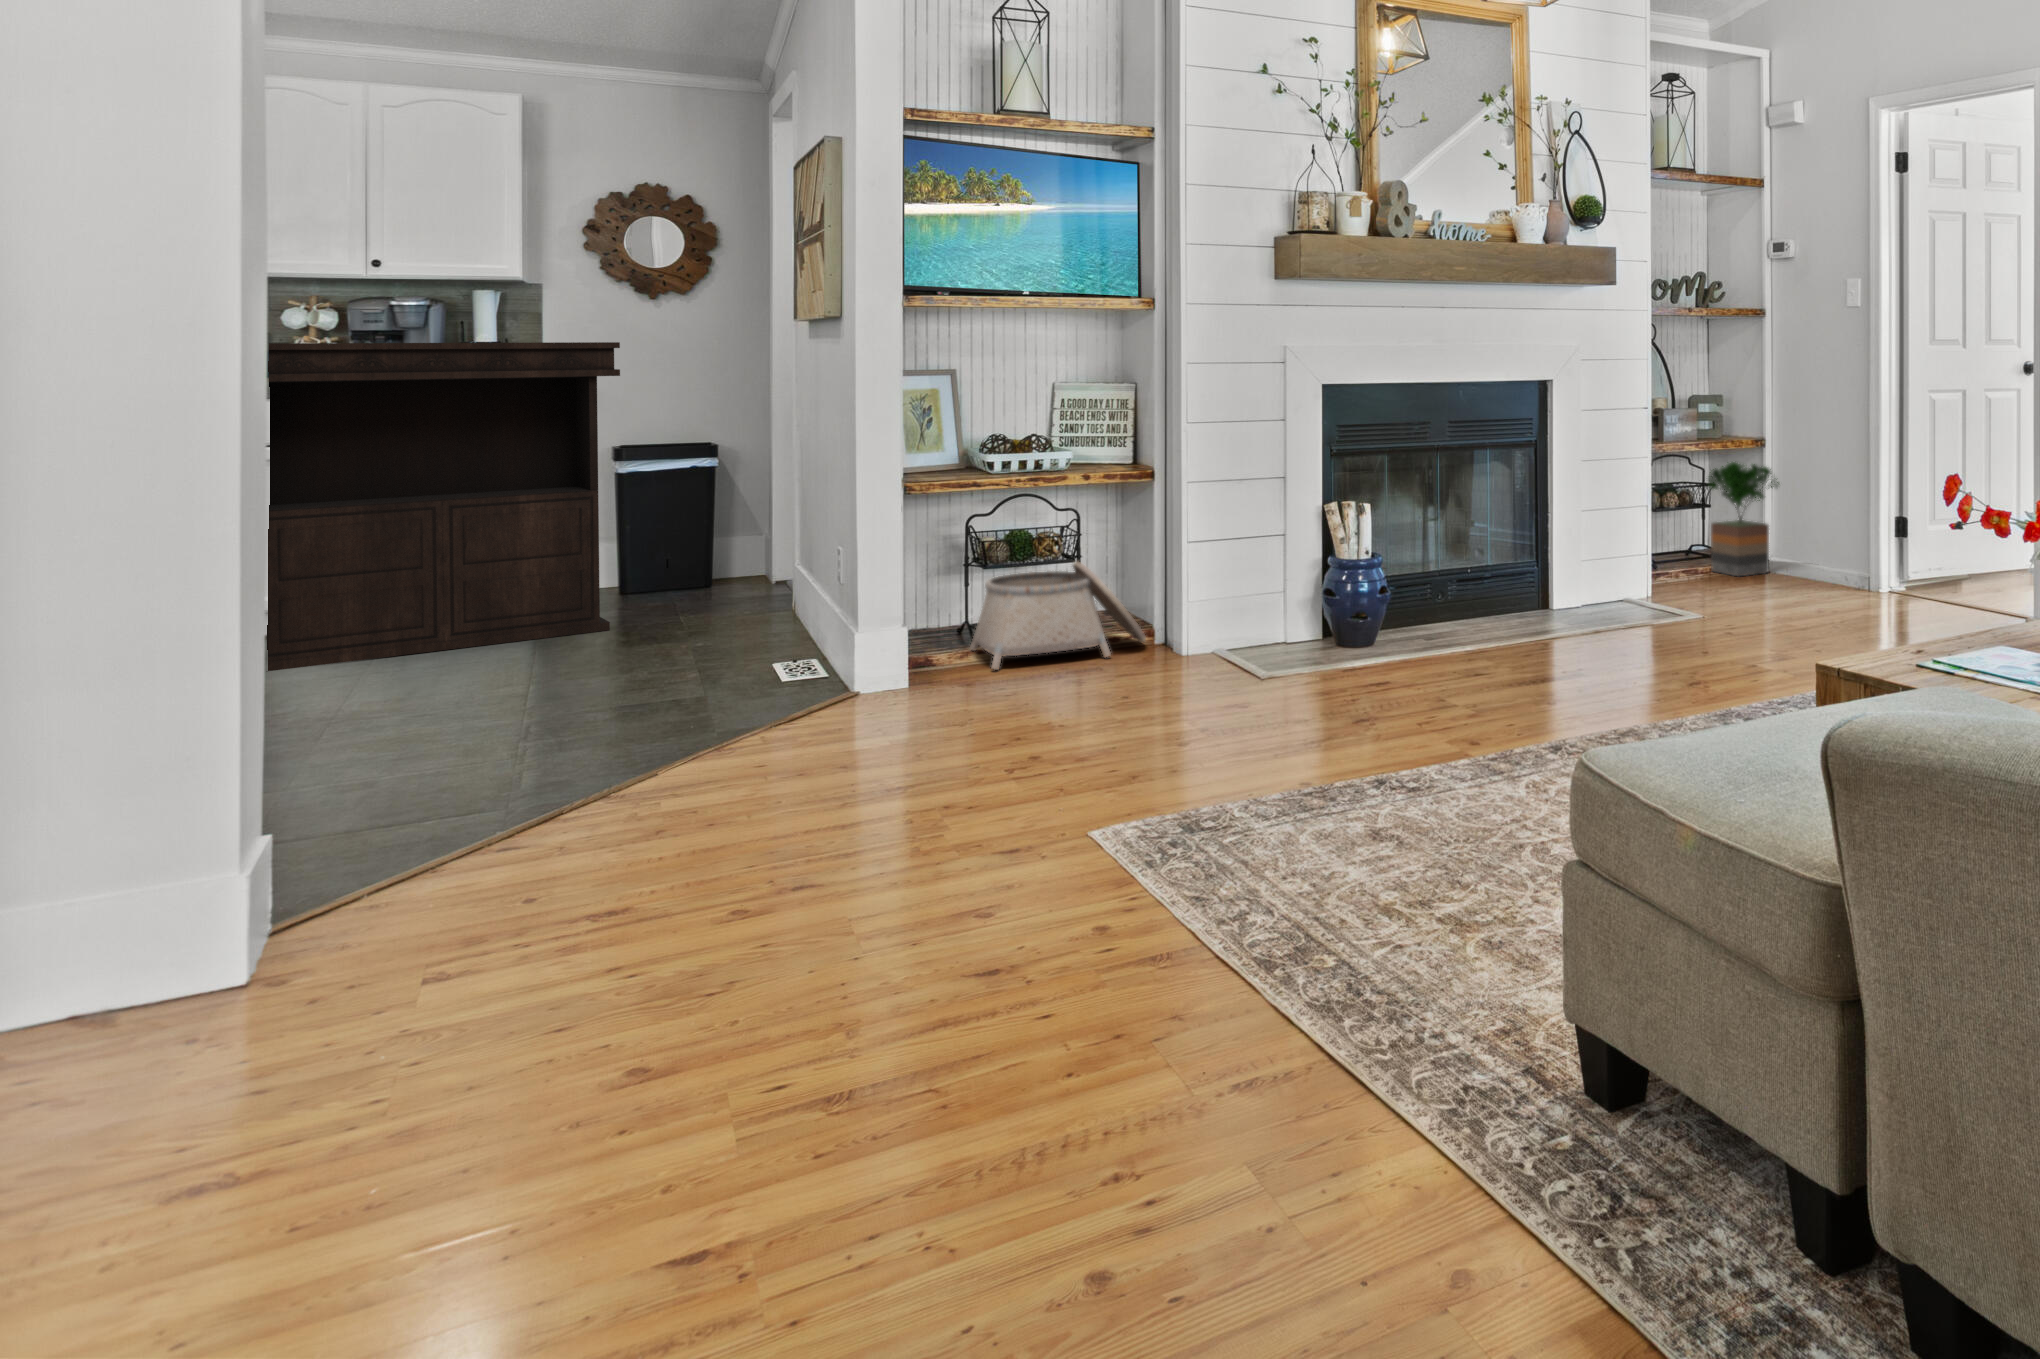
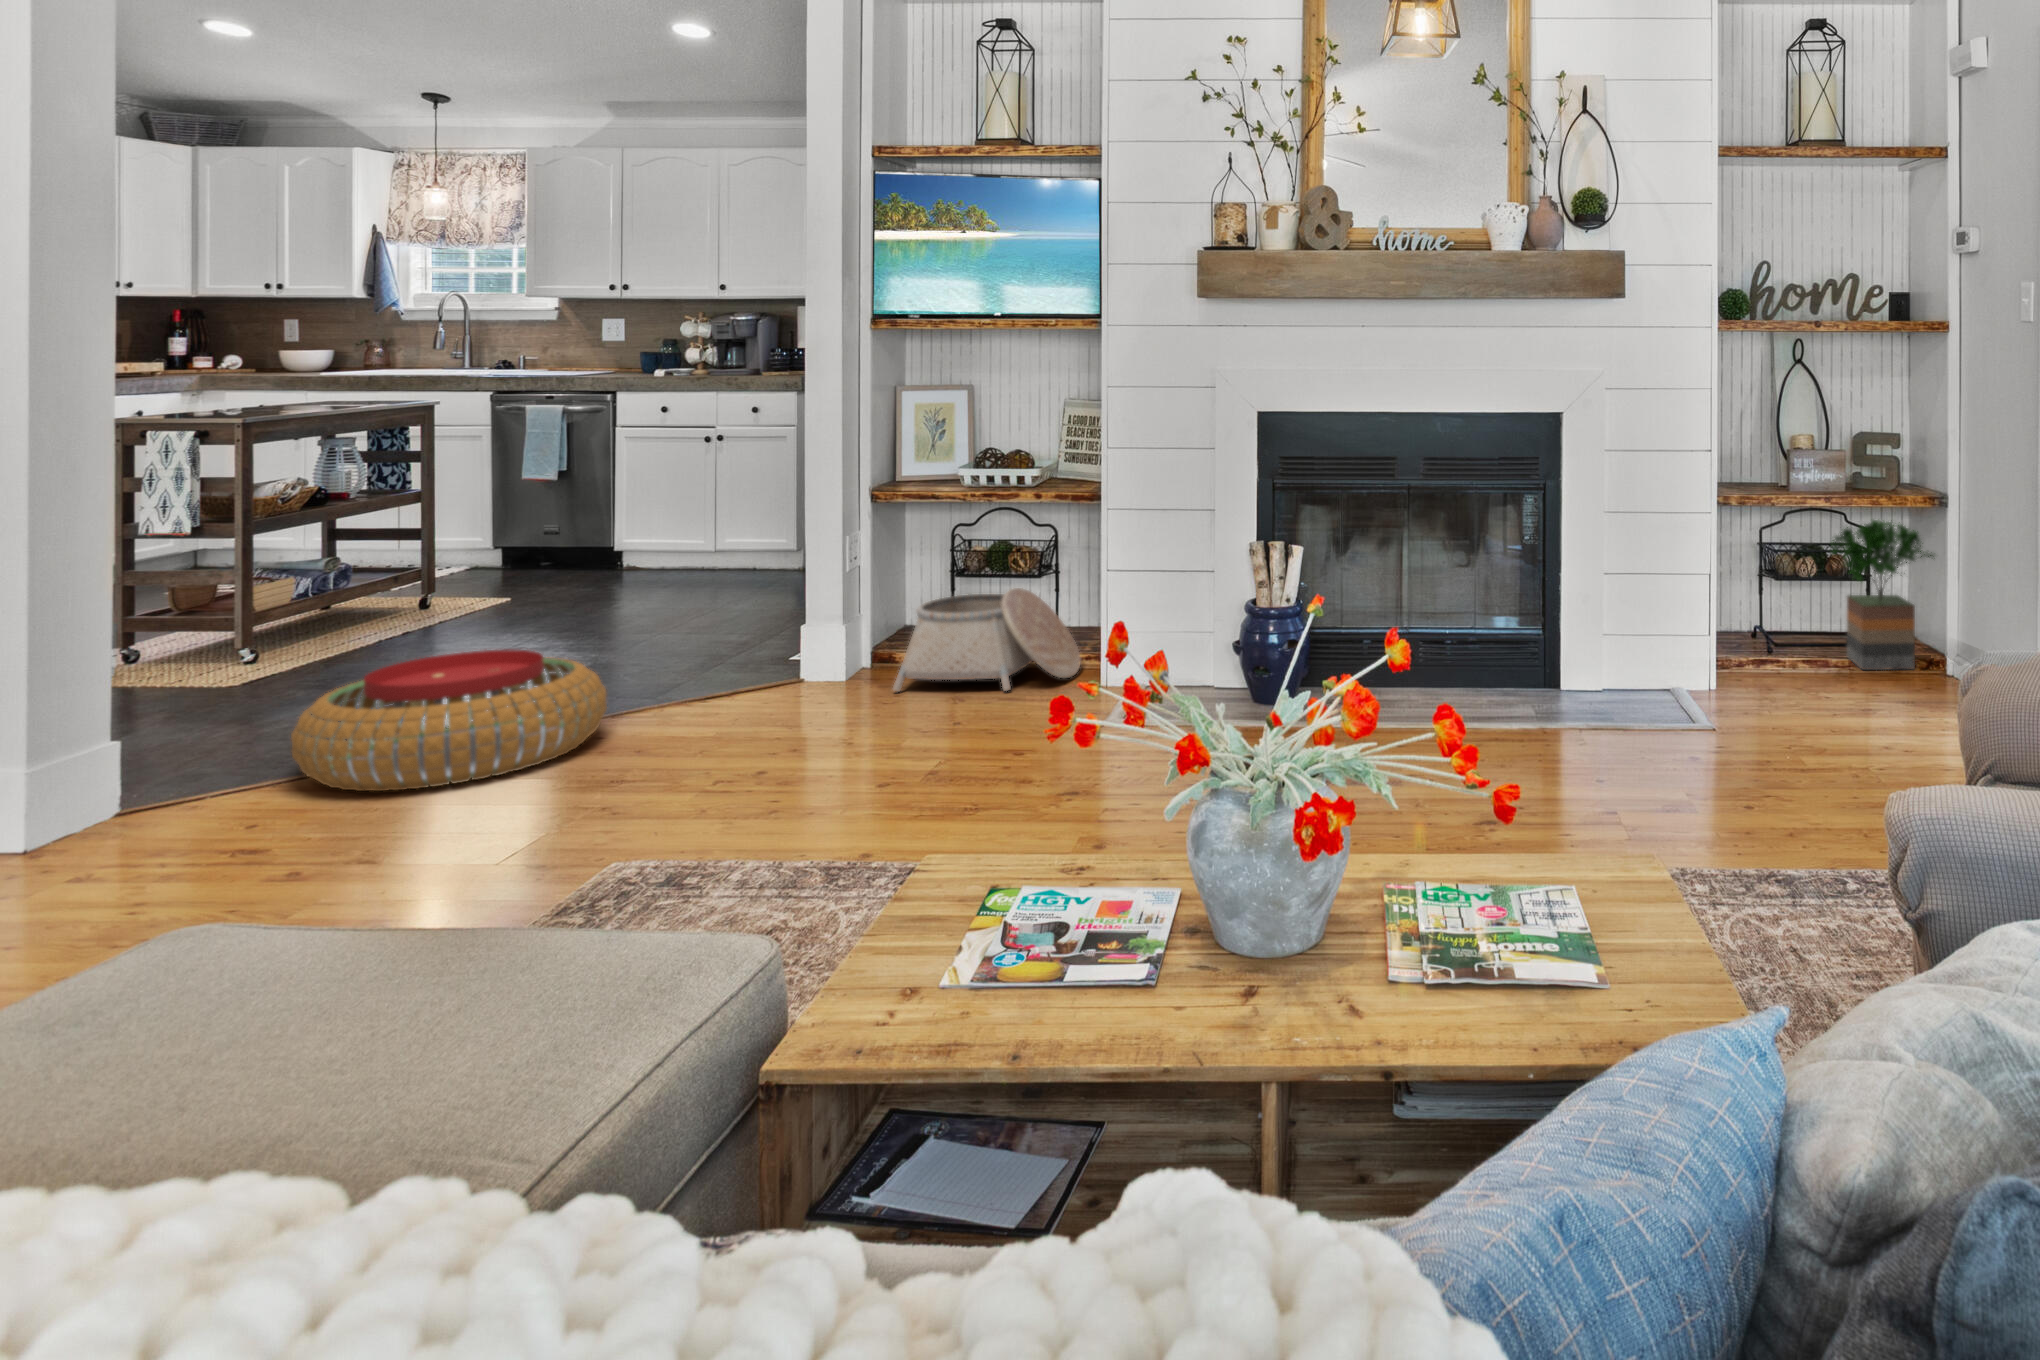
console table: present [267,342,620,671] -> none [502,356,816,616]
pouf: none [484,647,809,799] -> present [291,650,607,791]

